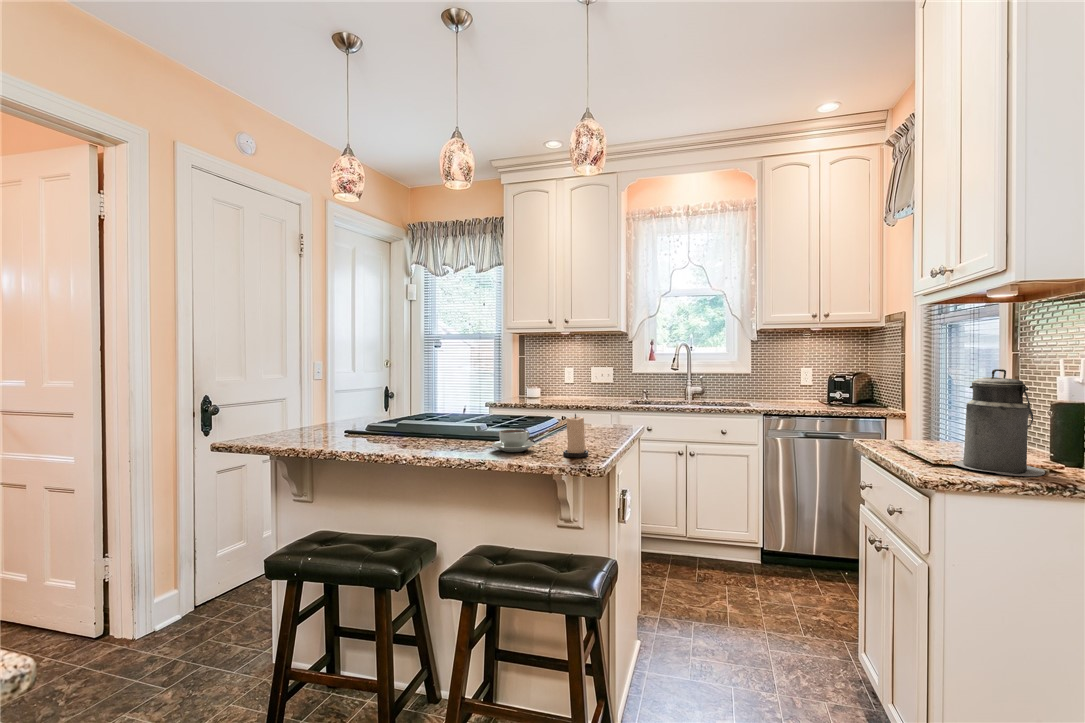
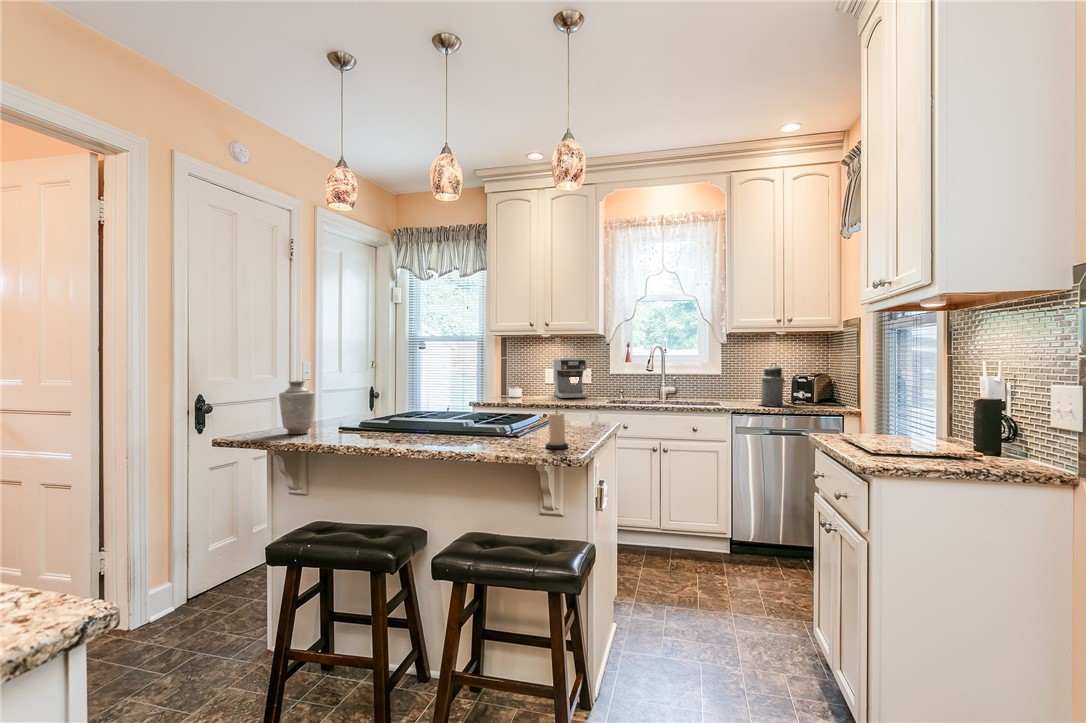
coffee maker: none [573,356,609,398] -> present [554,358,587,398]
canister: present [952,369,1045,476] -> present [760,363,789,406]
vase: none [280,381,319,438] -> present [279,380,315,434]
coffee cup: present [492,429,535,452] -> none [480,424,519,445]

